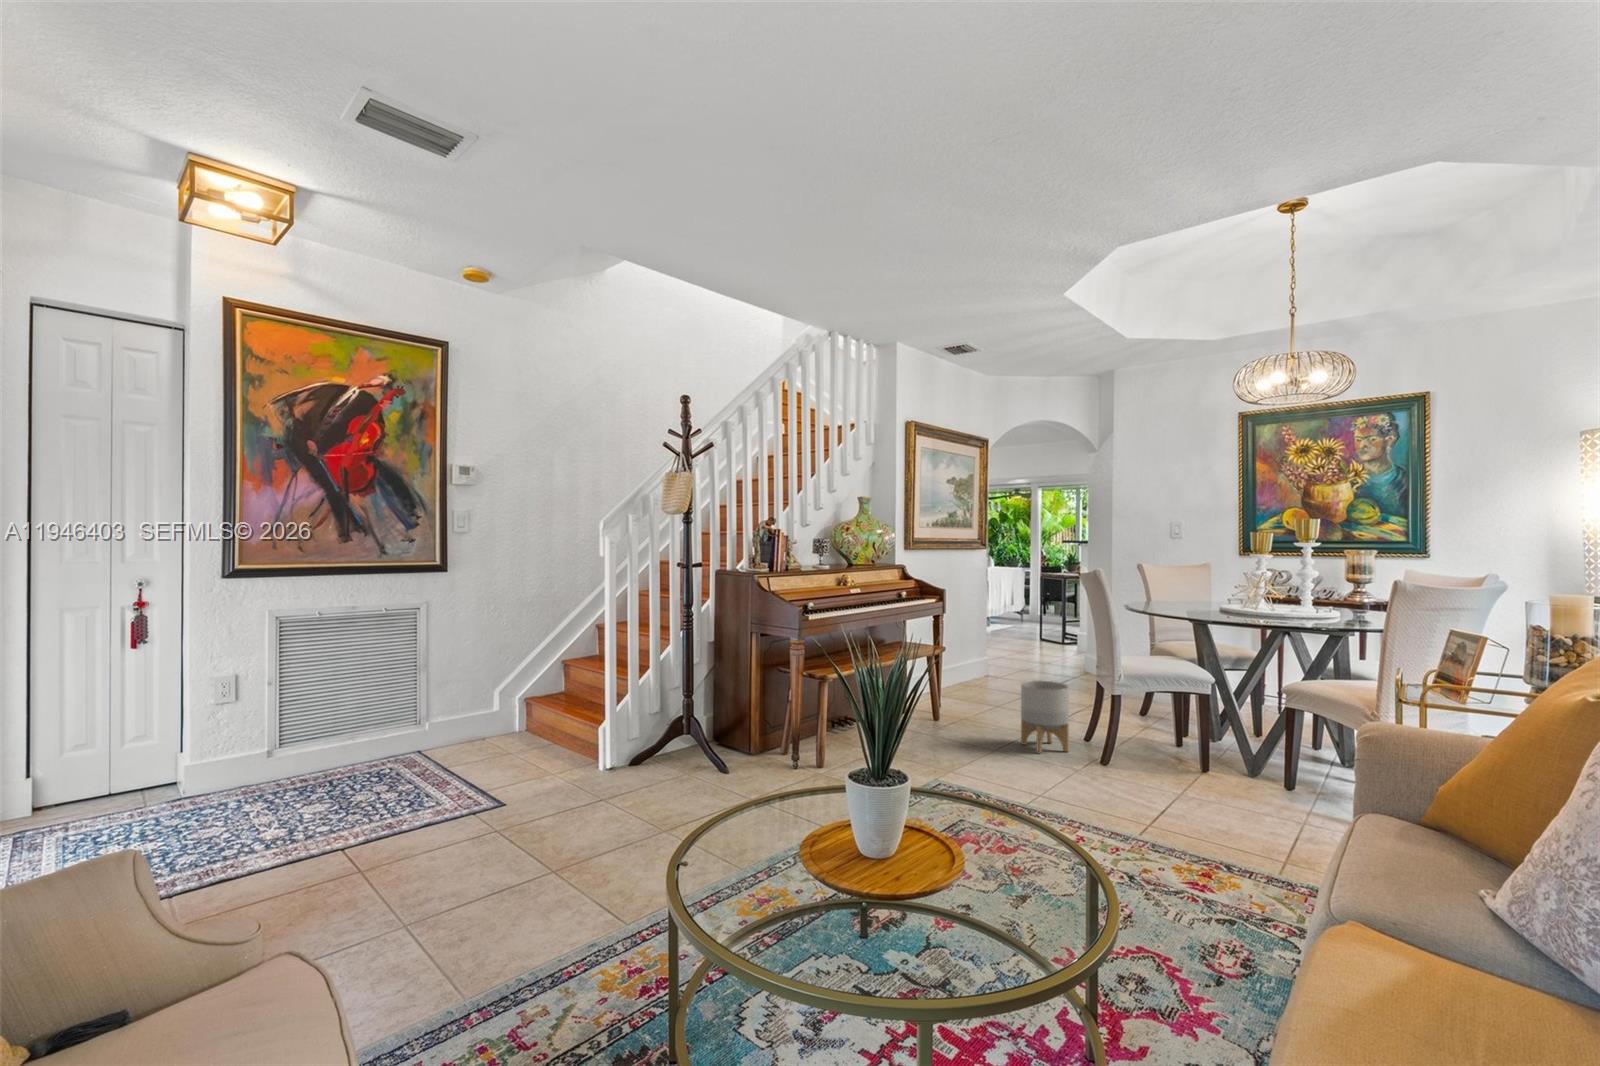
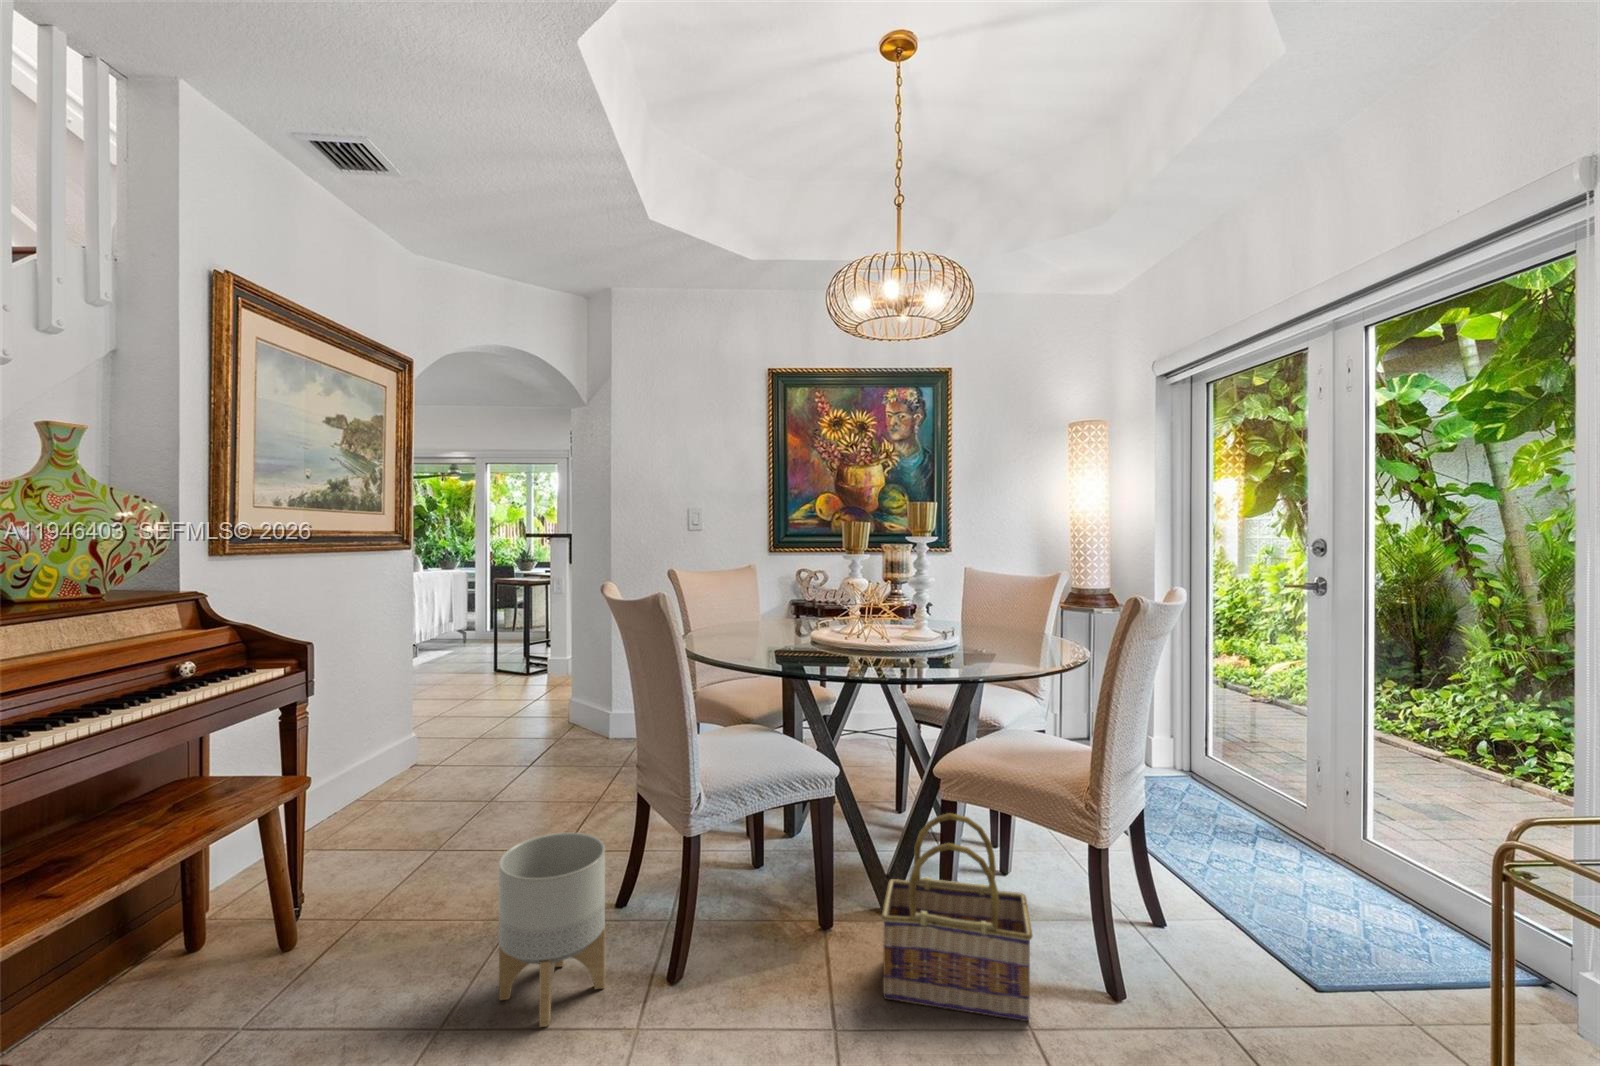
basket: none [1211,702,1316,810] -> present [881,813,1032,1021]

